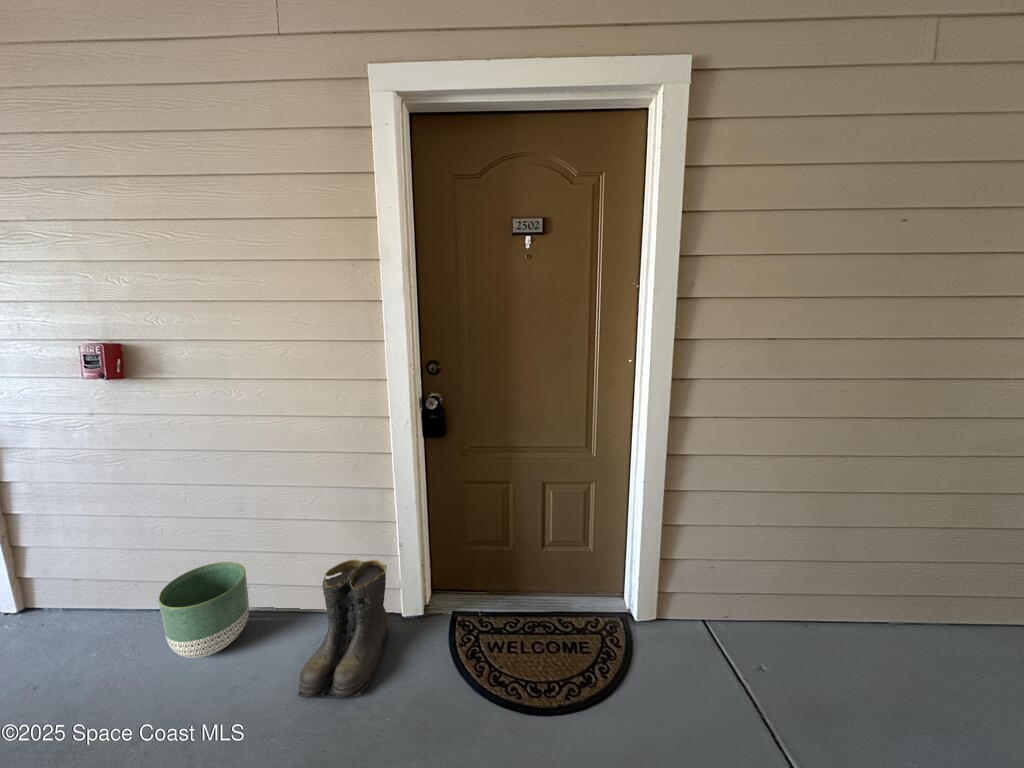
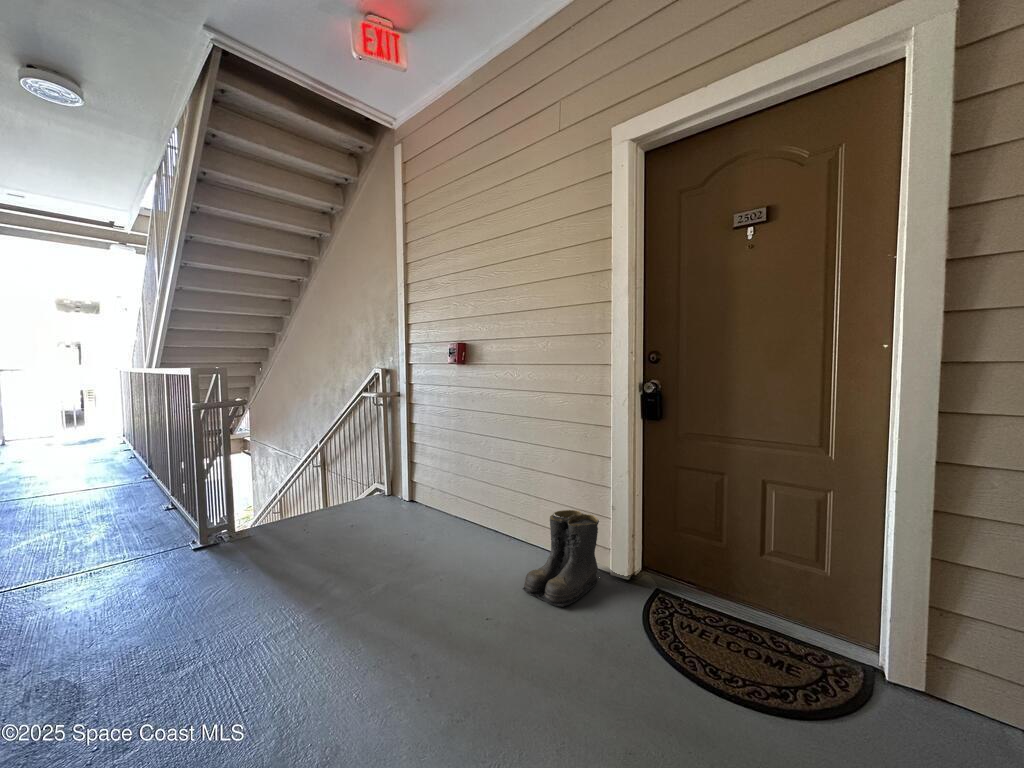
planter: present [159,562,249,658] -> none [462,492,509,549]

